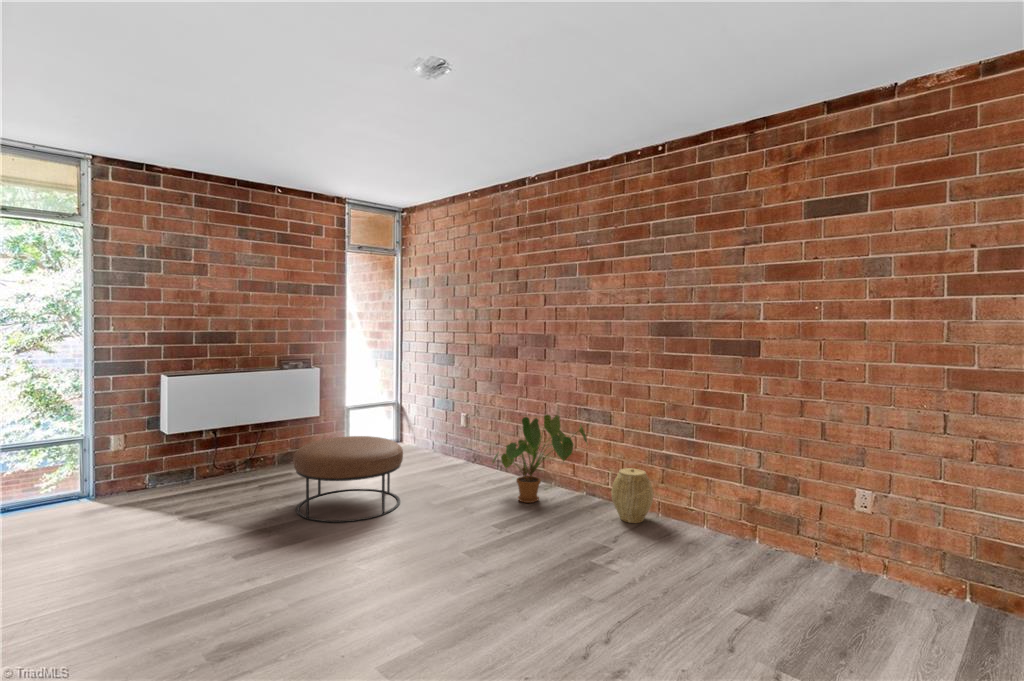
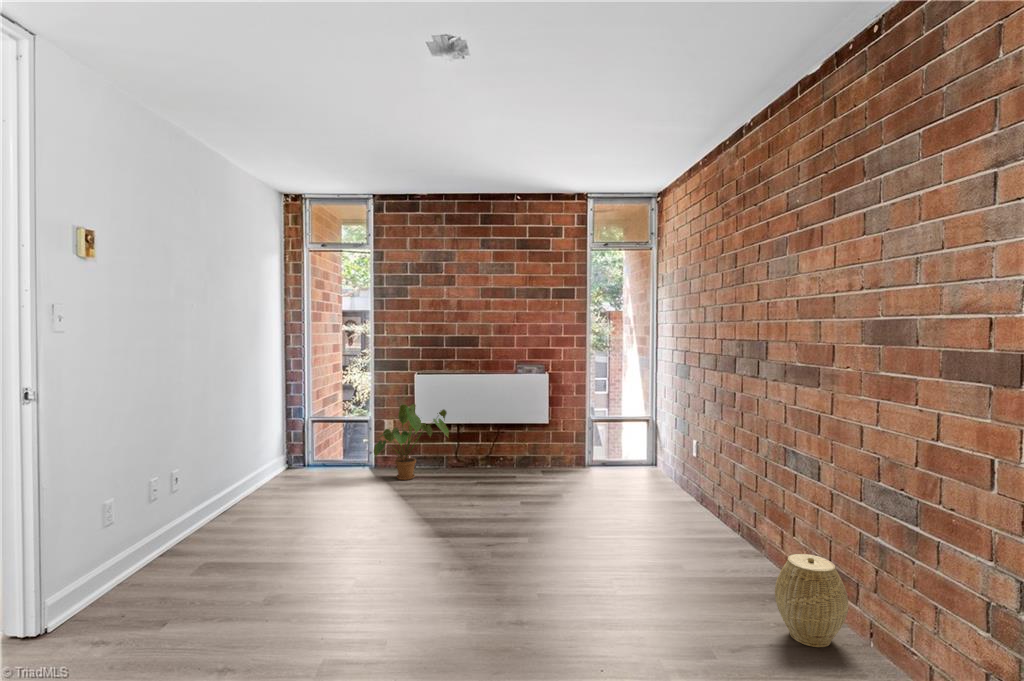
house plant: present [493,415,588,503] -> present [374,404,449,480]
ottoman: present [293,436,403,522] -> none [458,445,567,535]

